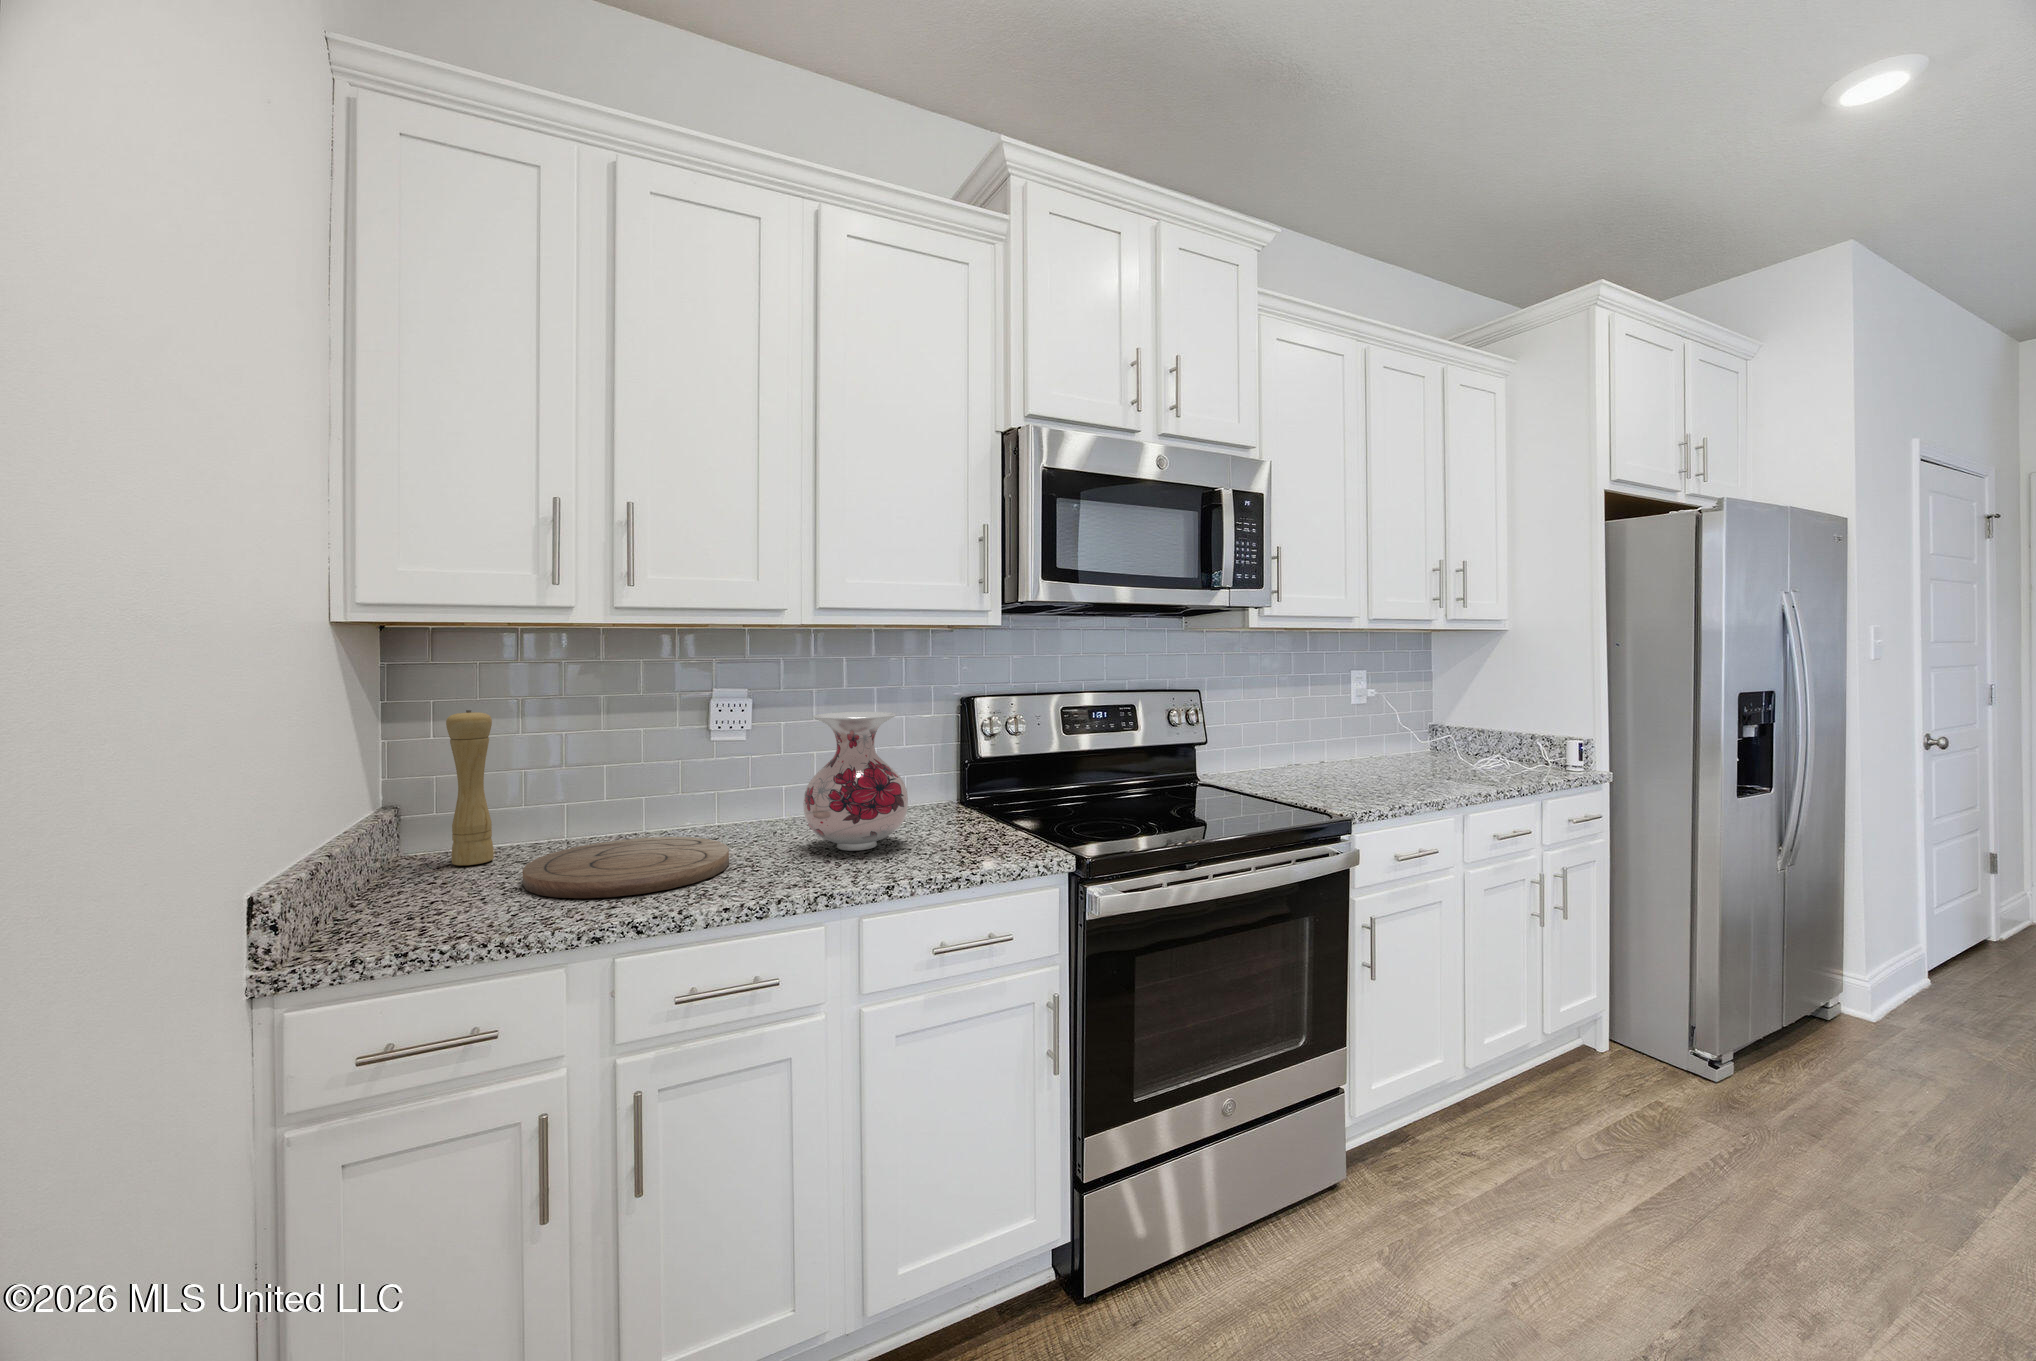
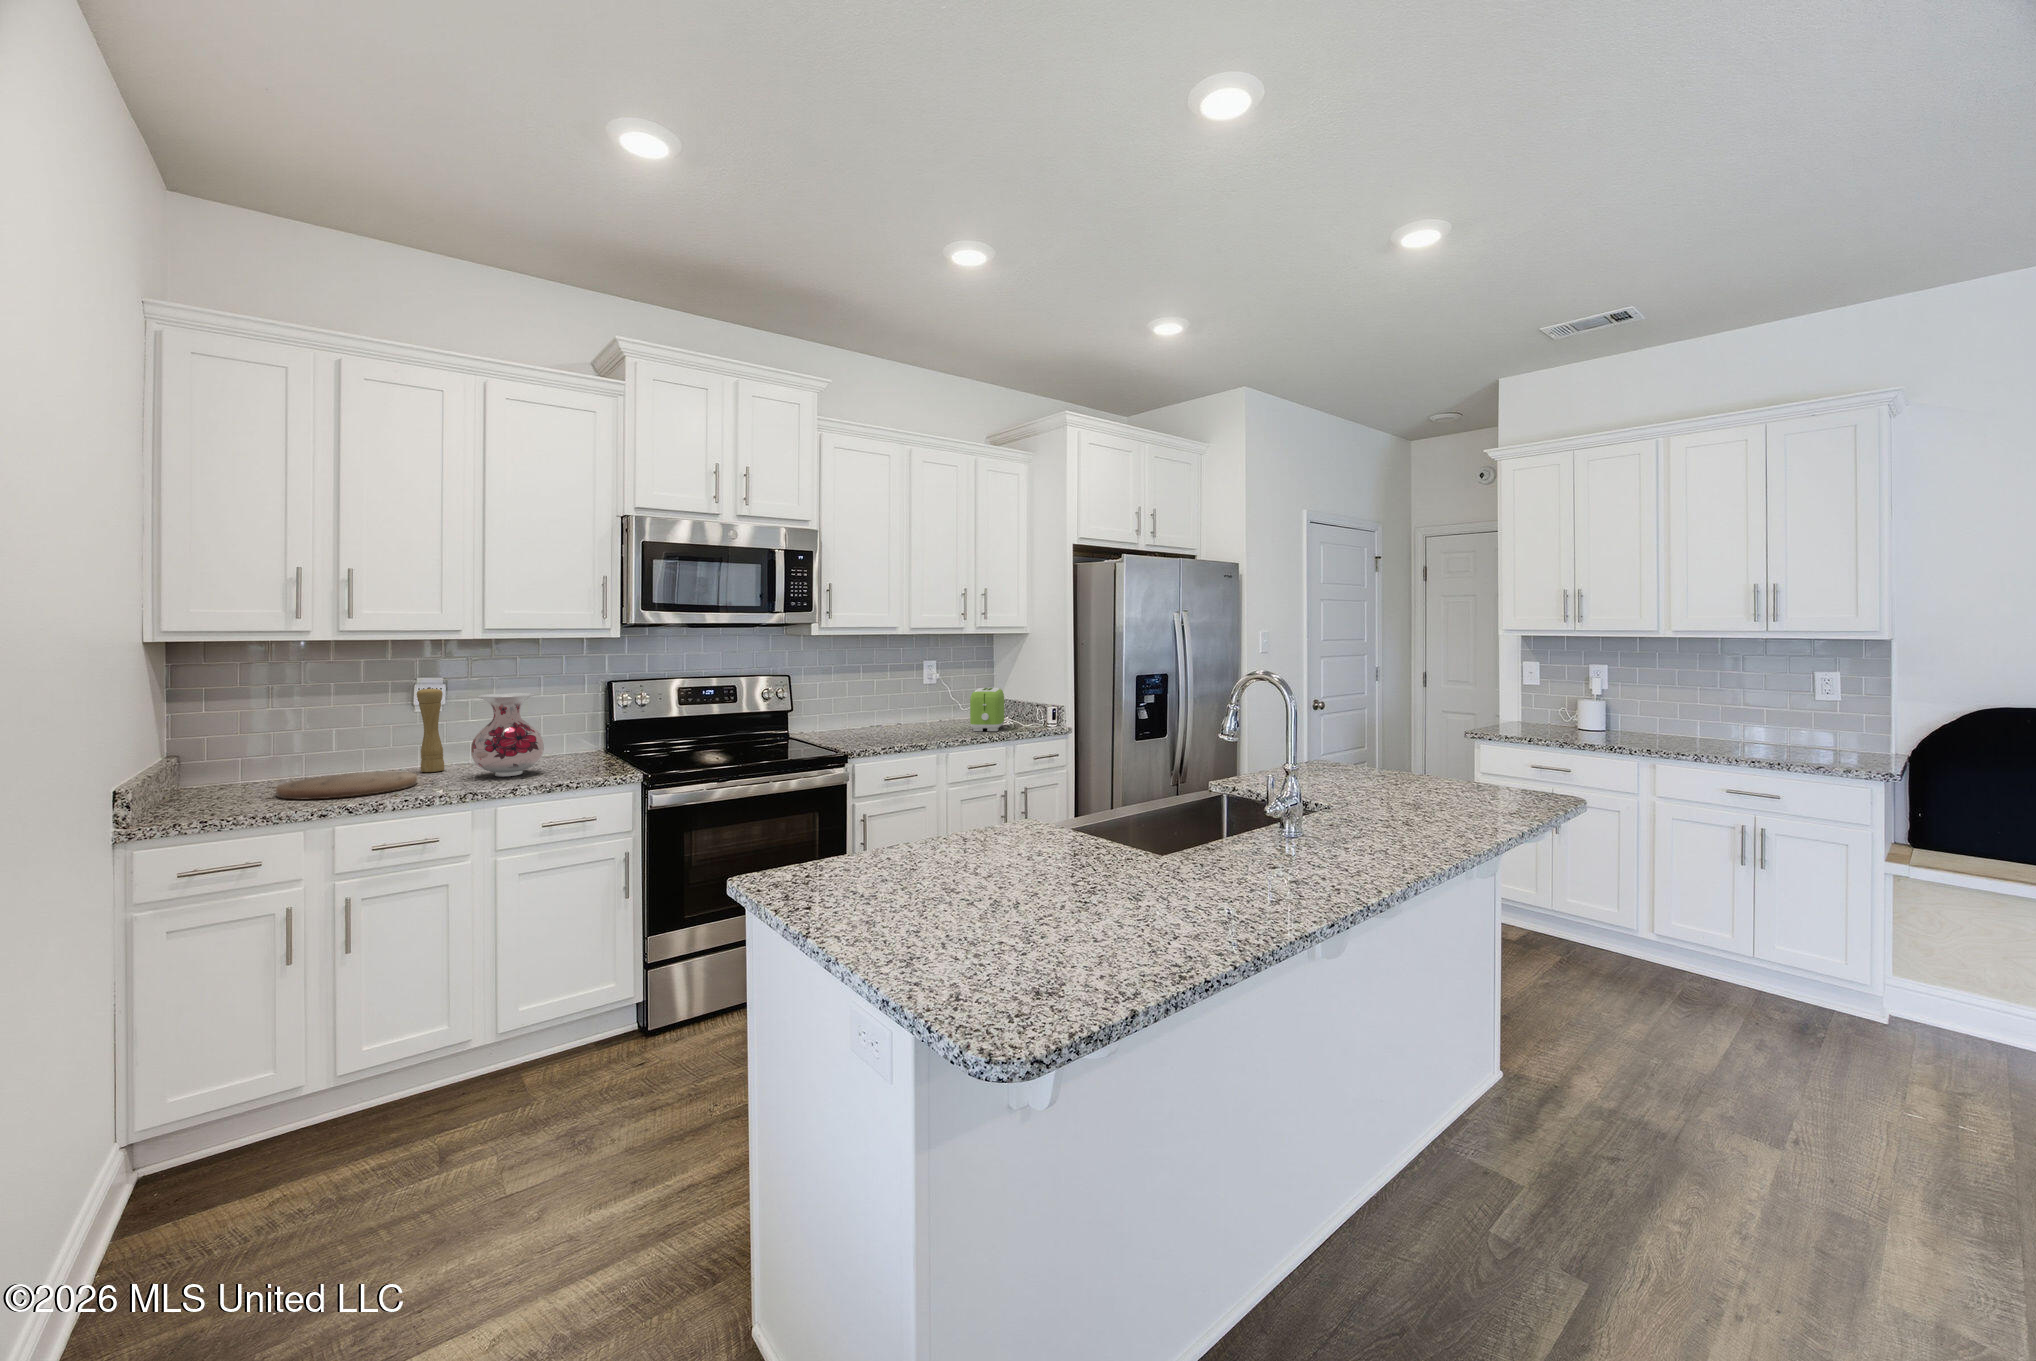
toaster: none [1433,708,1501,776] -> present [970,688,1004,731]
pepper mill: present [446,710,494,866] -> present [417,687,445,772]

